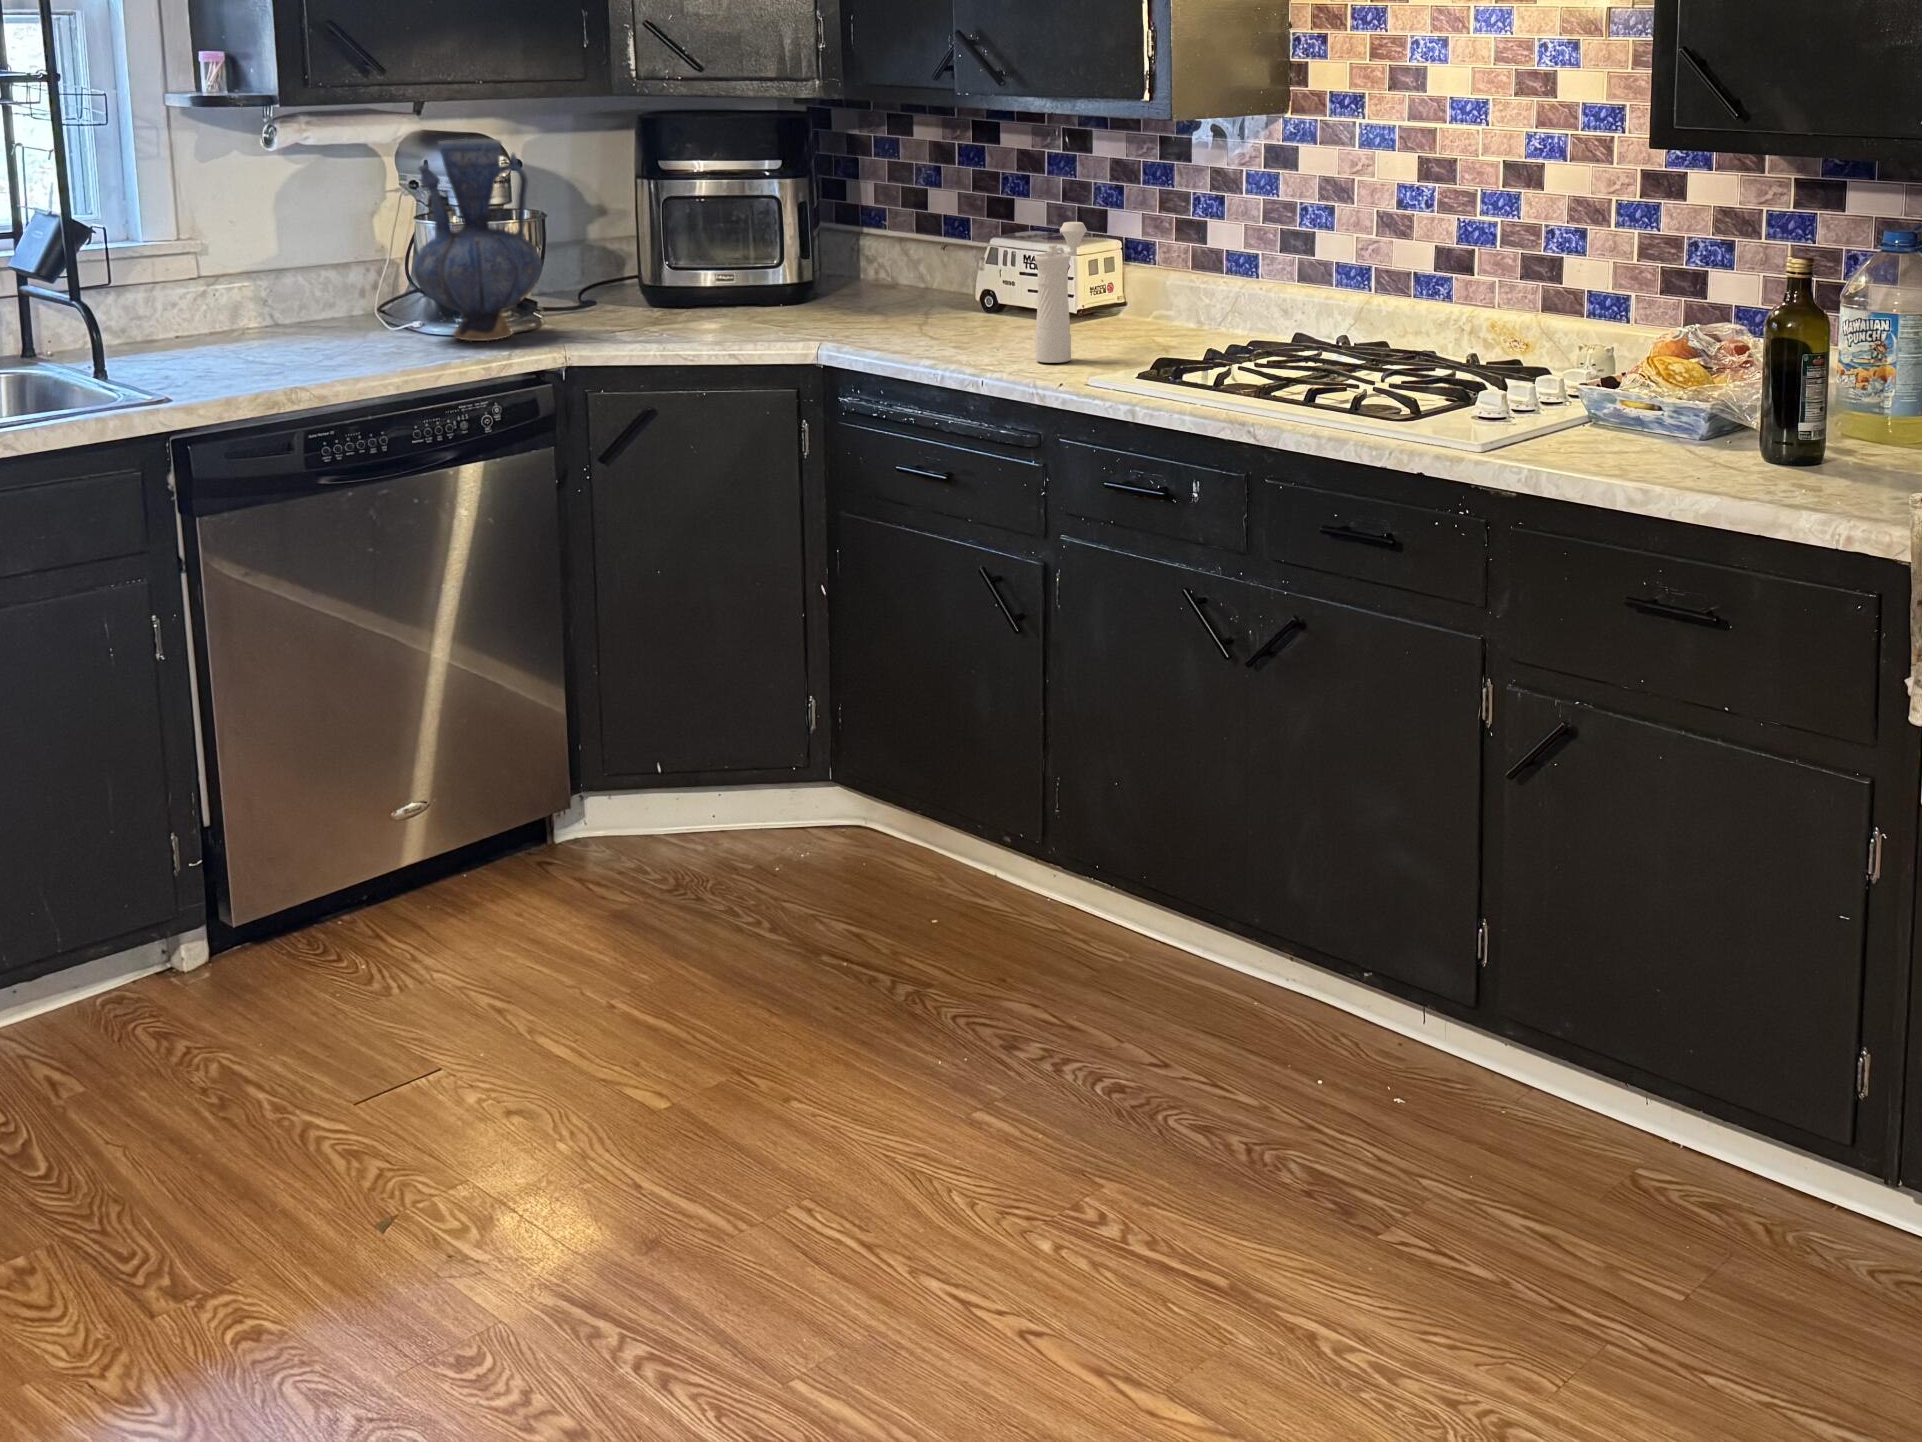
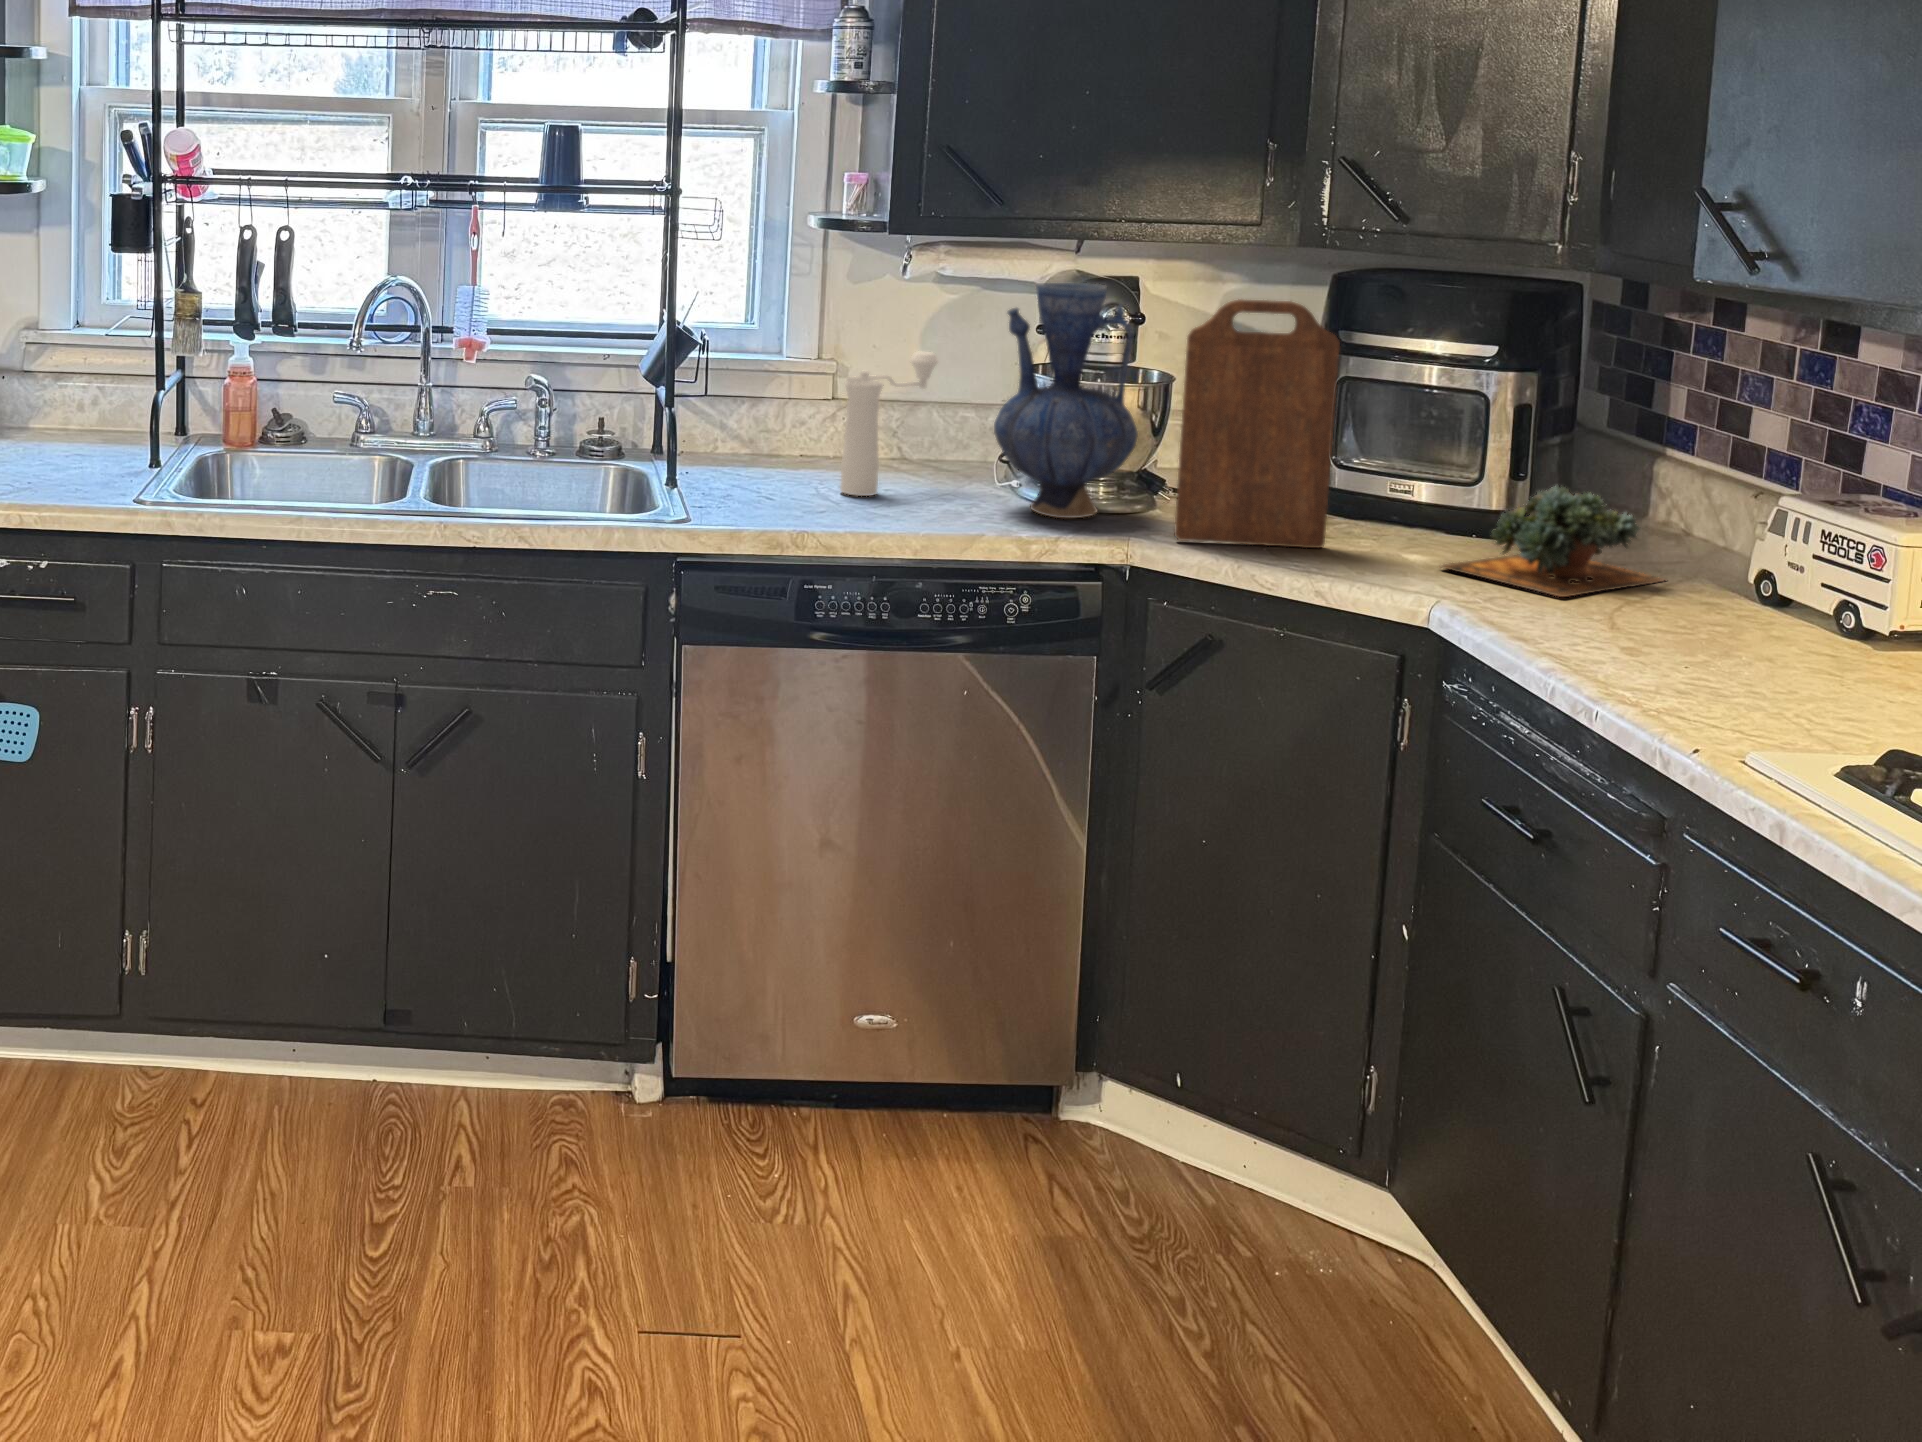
cutting board: none [590,138,705,339] -> present [1174,299,1340,548]
pepper mill: present [1035,222,1087,363] -> present [840,352,938,496]
succulent plant: none [794,253,926,328] -> present [1441,486,1664,597]

